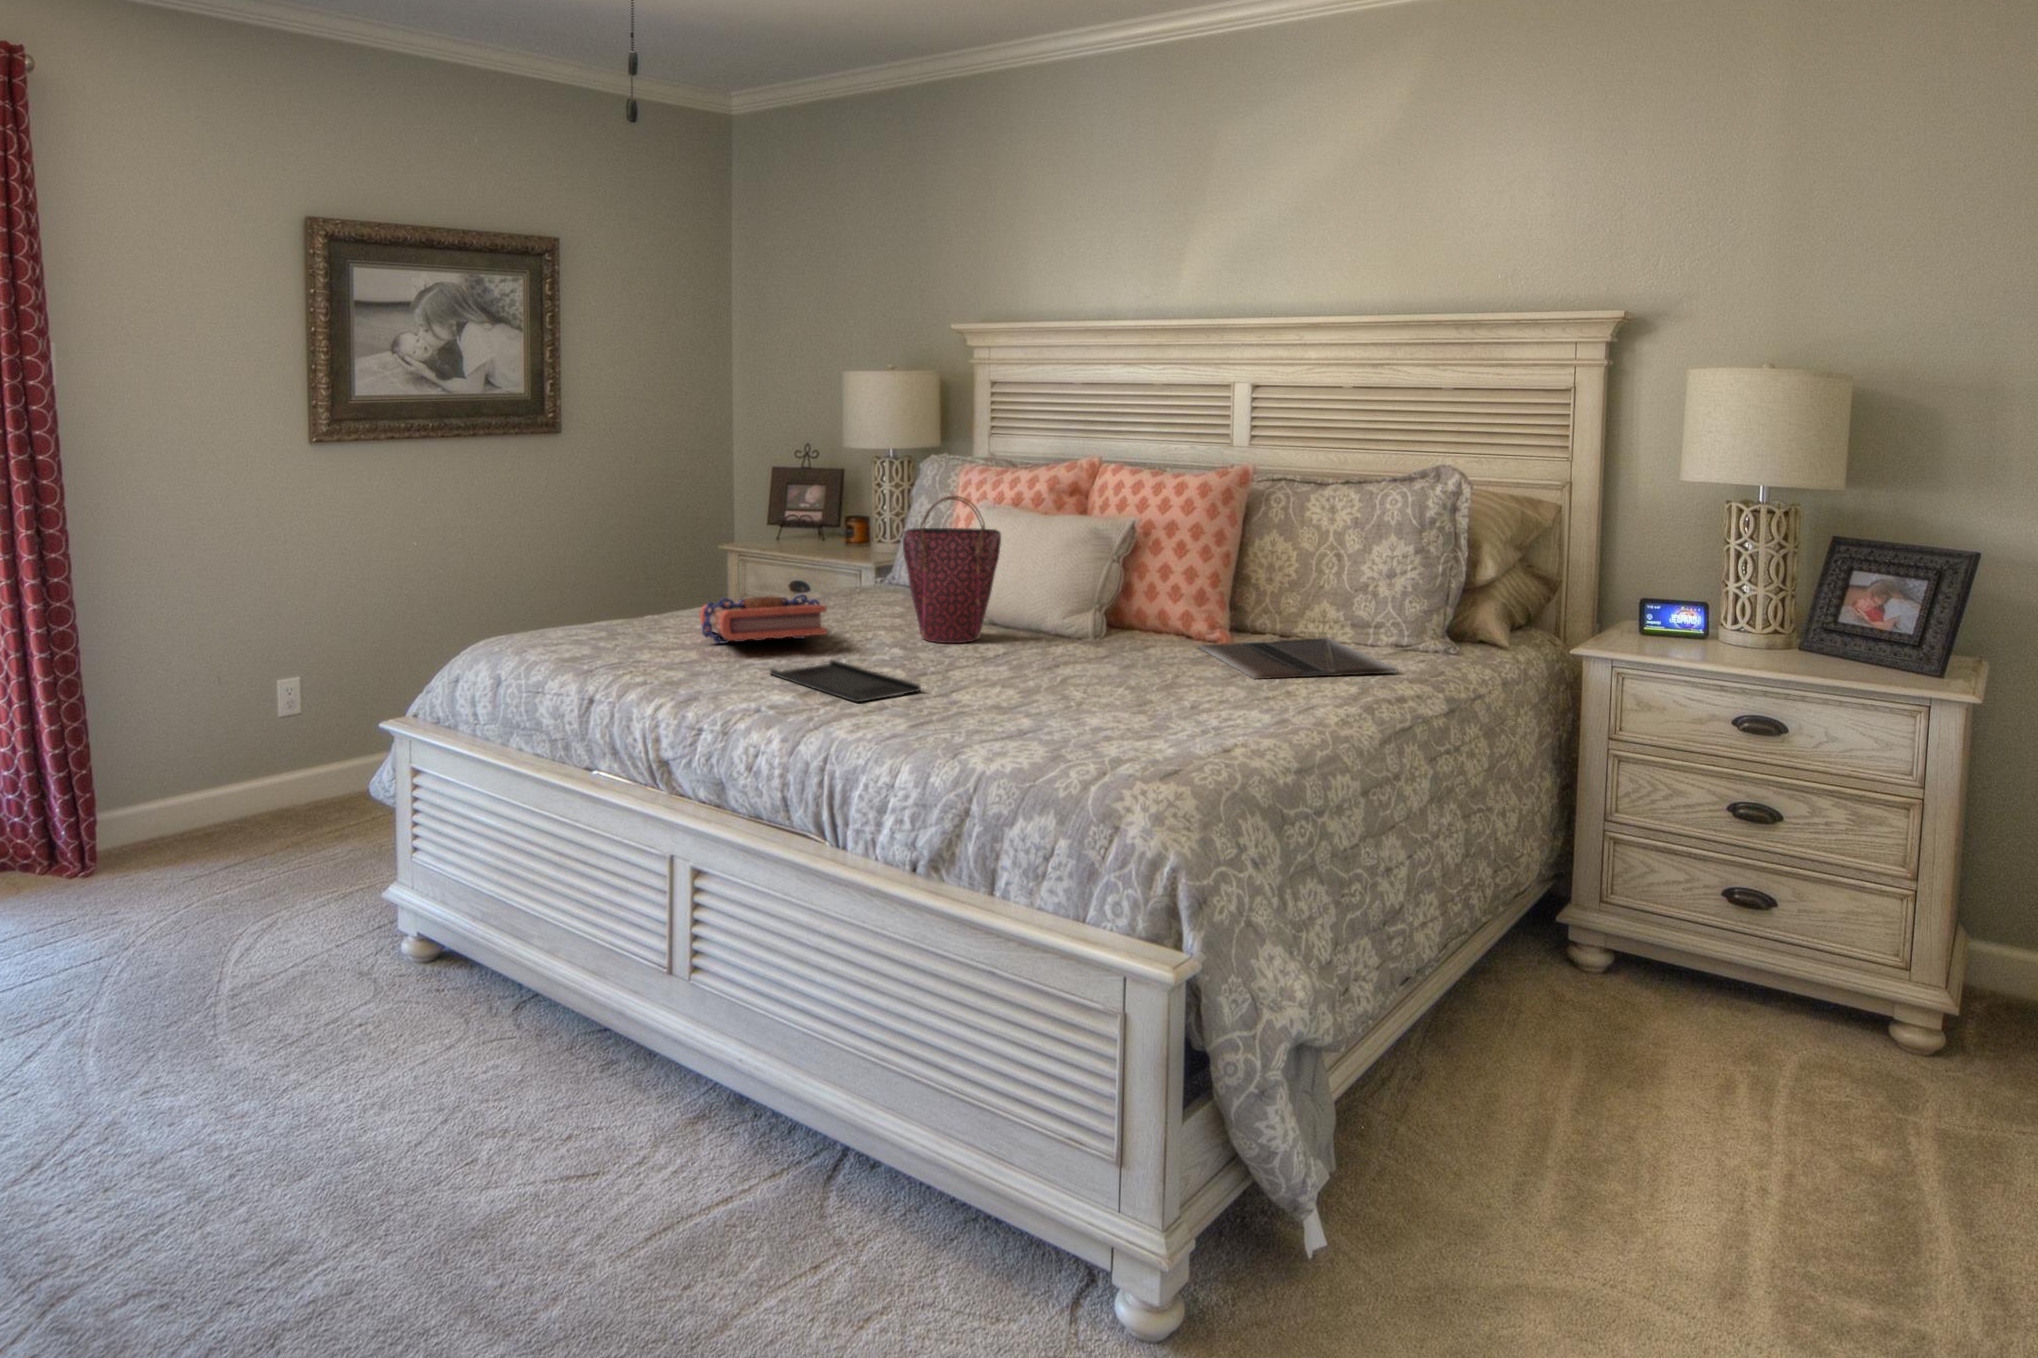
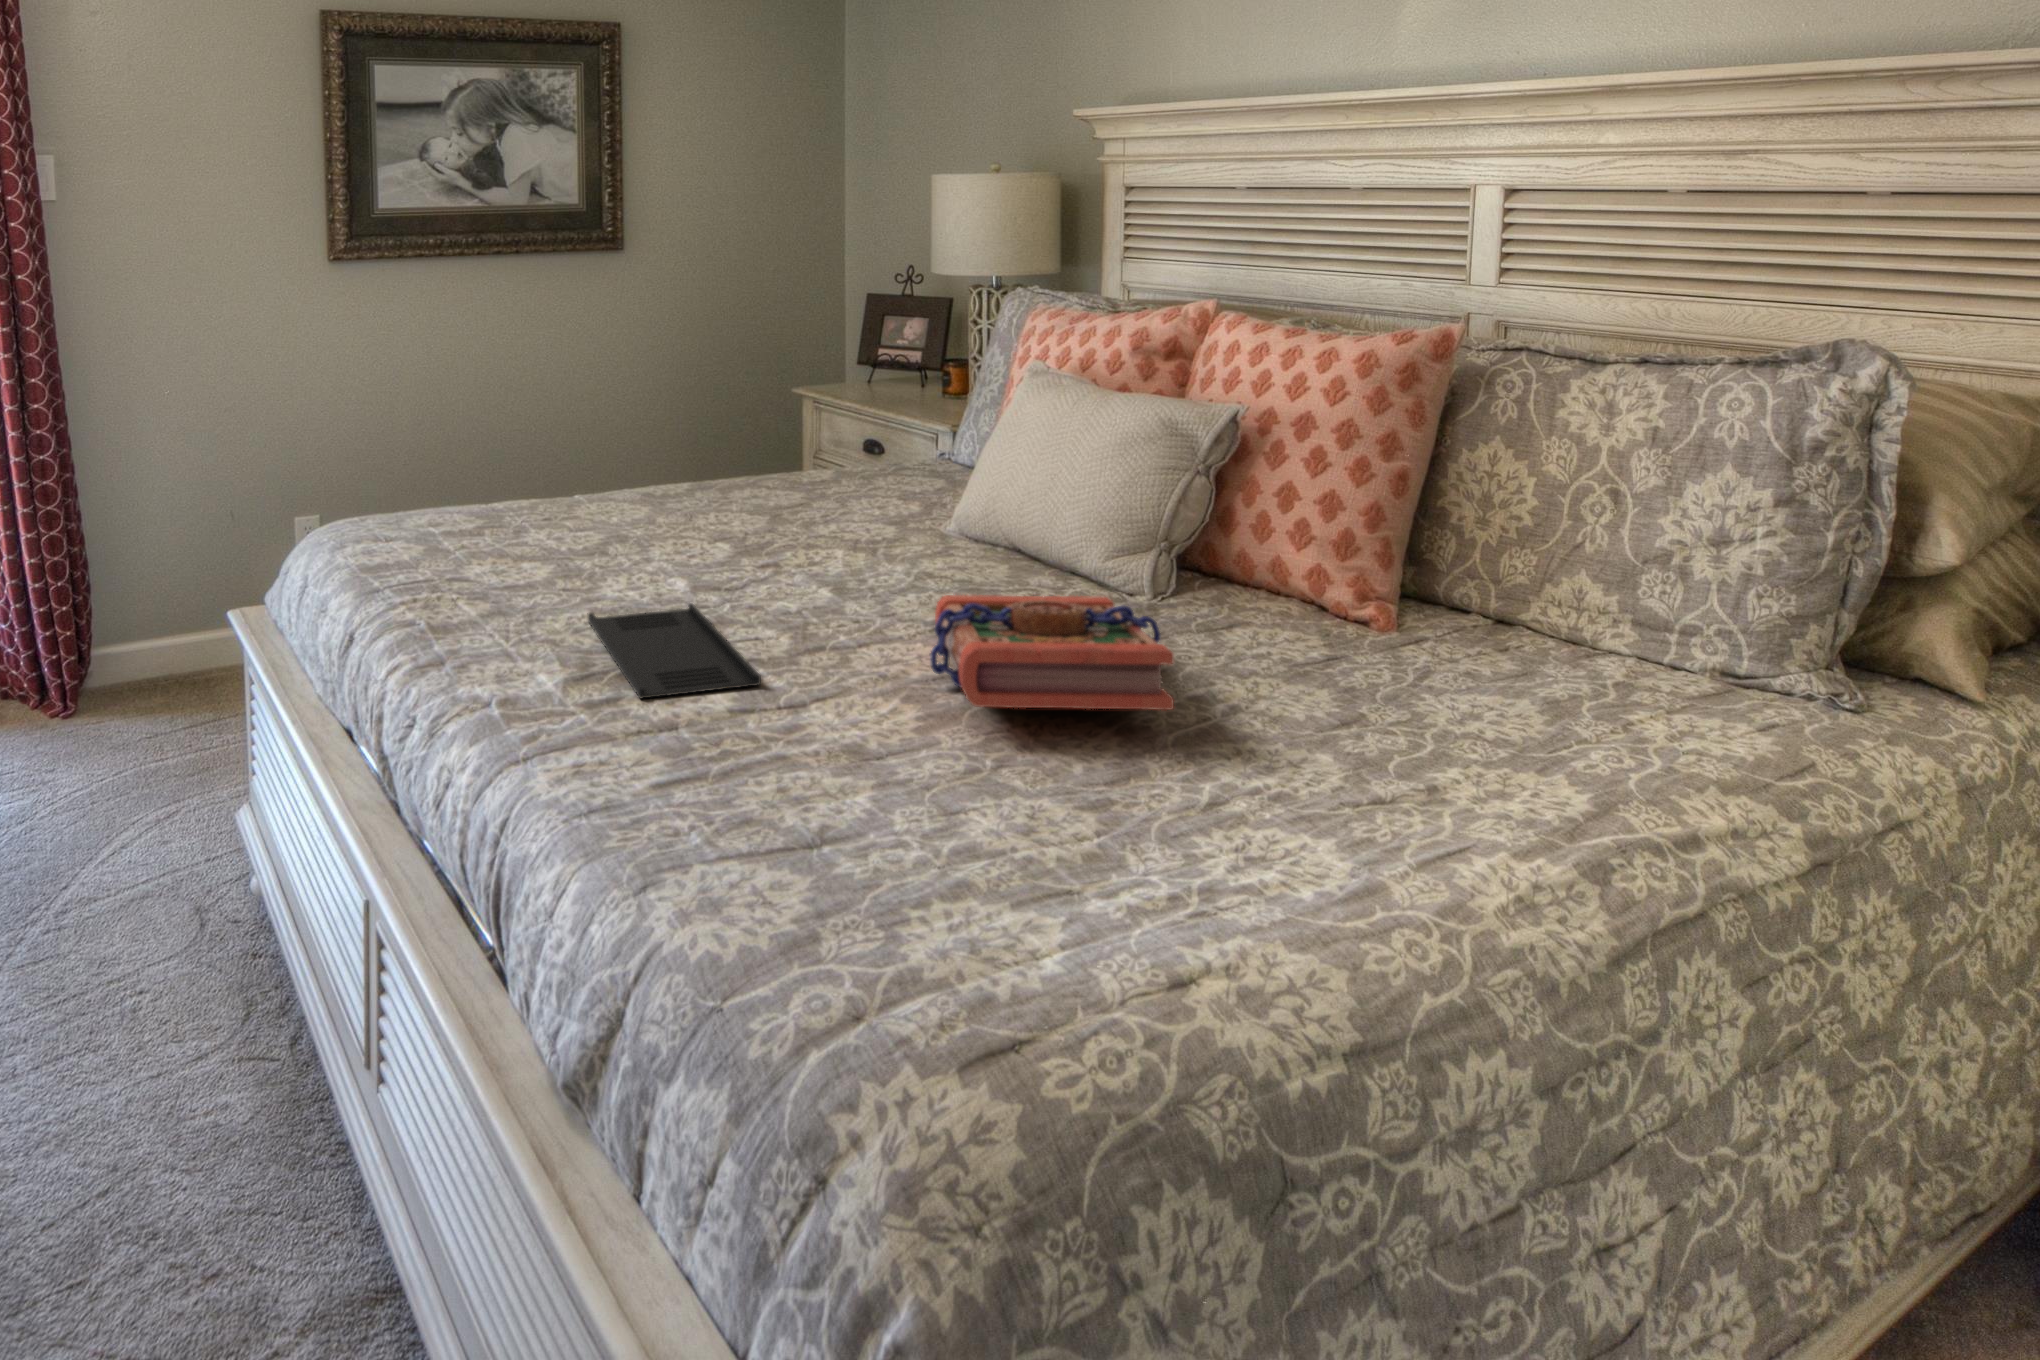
handbag: present [903,496,1001,643] -> none [852,359,997,585]
book: present [700,594,827,644] -> present [931,595,1174,710]
laptop: present [1199,638,1397,679] -> none [1316,631,1699,750]

